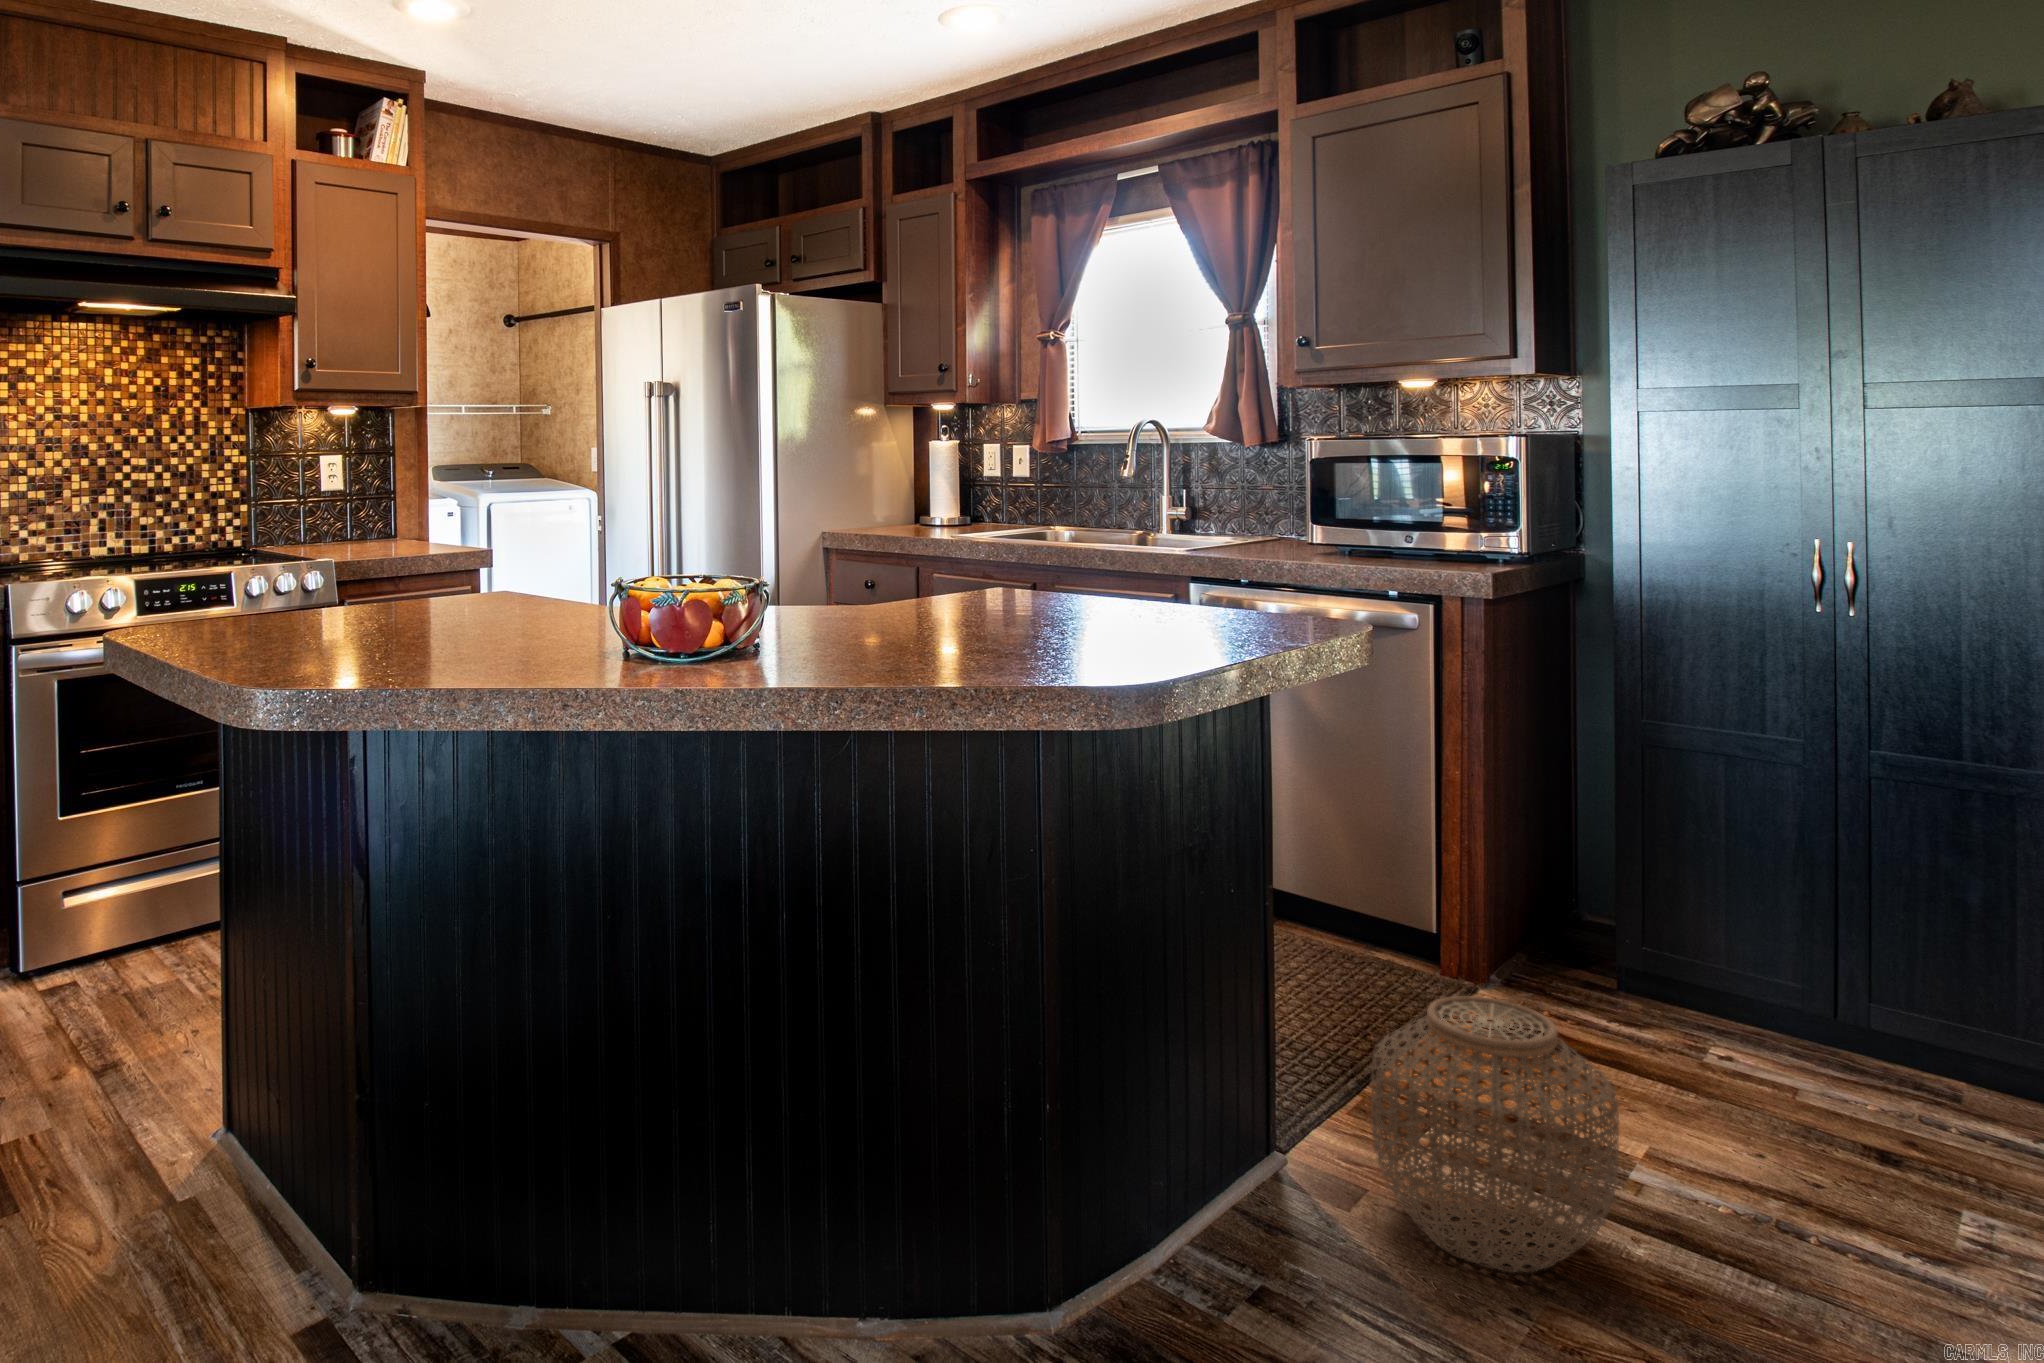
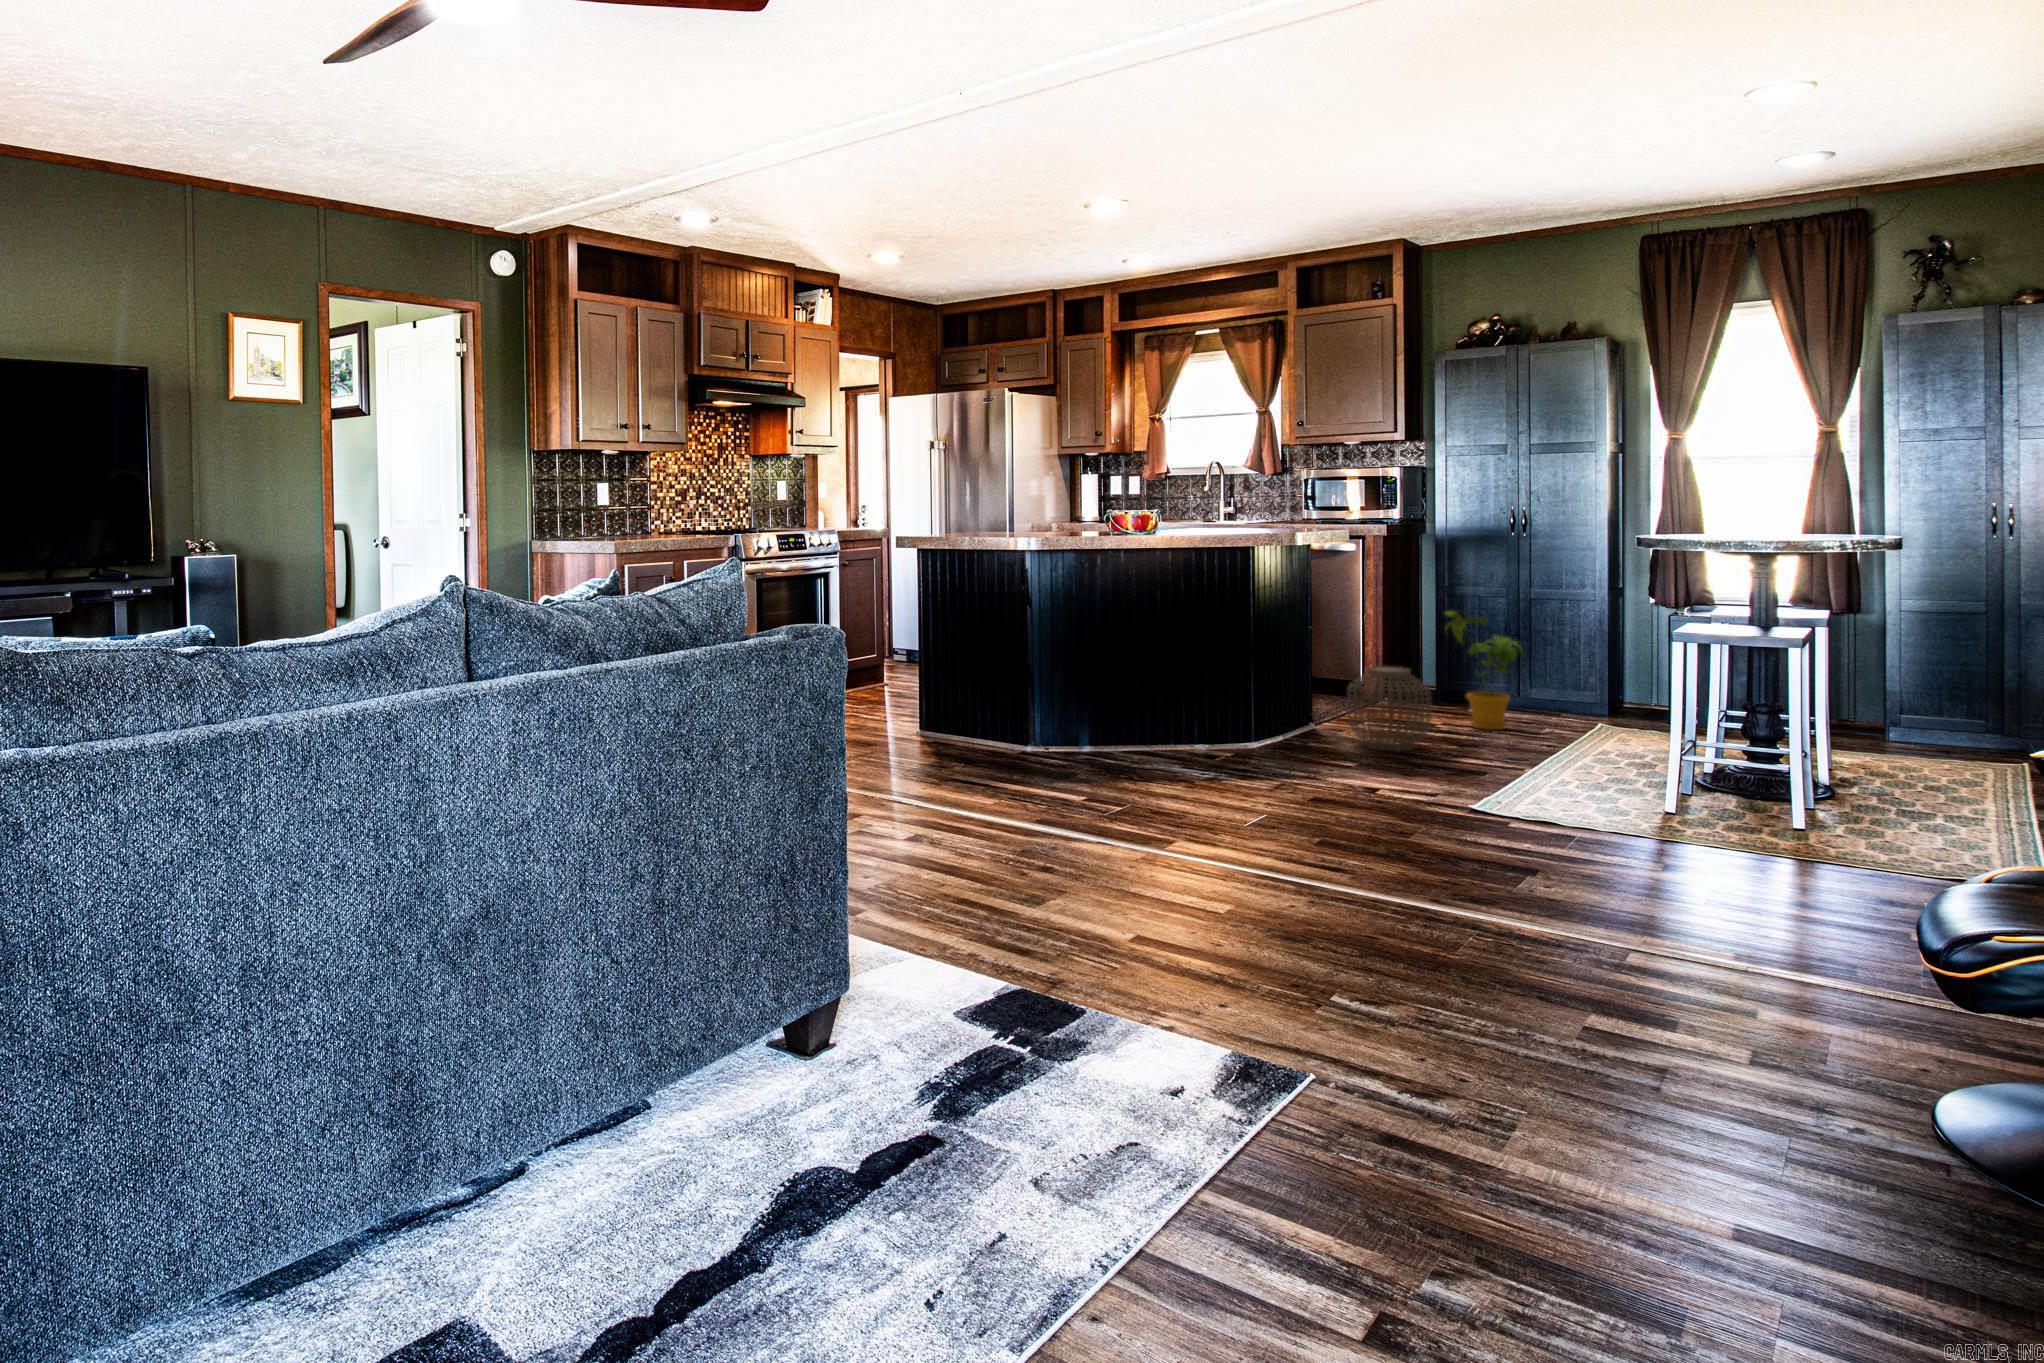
house plant: none [1630,796,1850,1104] -> present [1445,611,1523,730]

